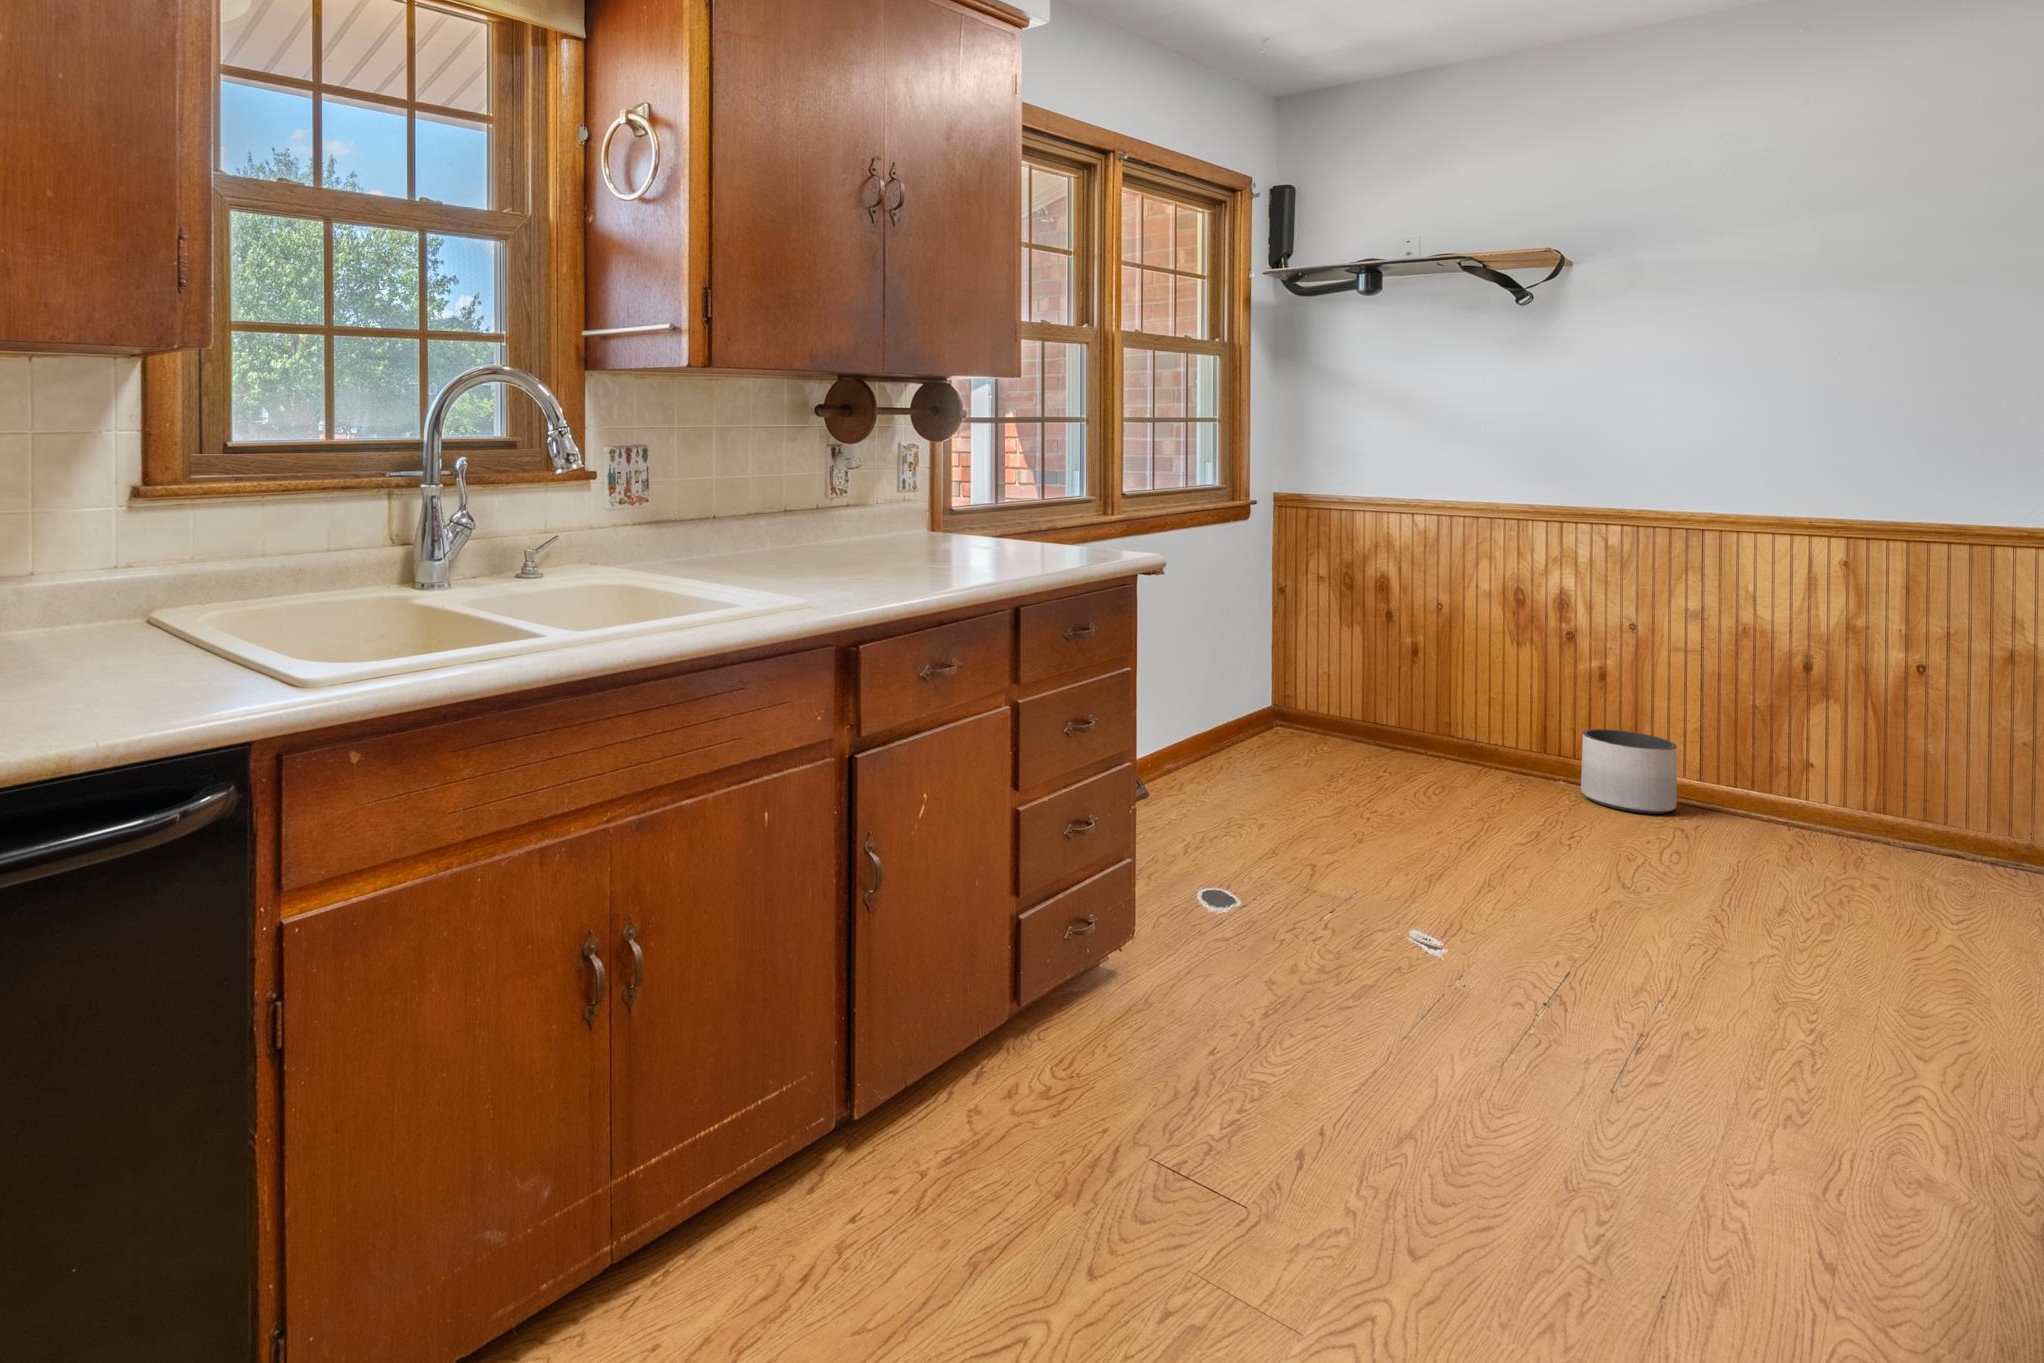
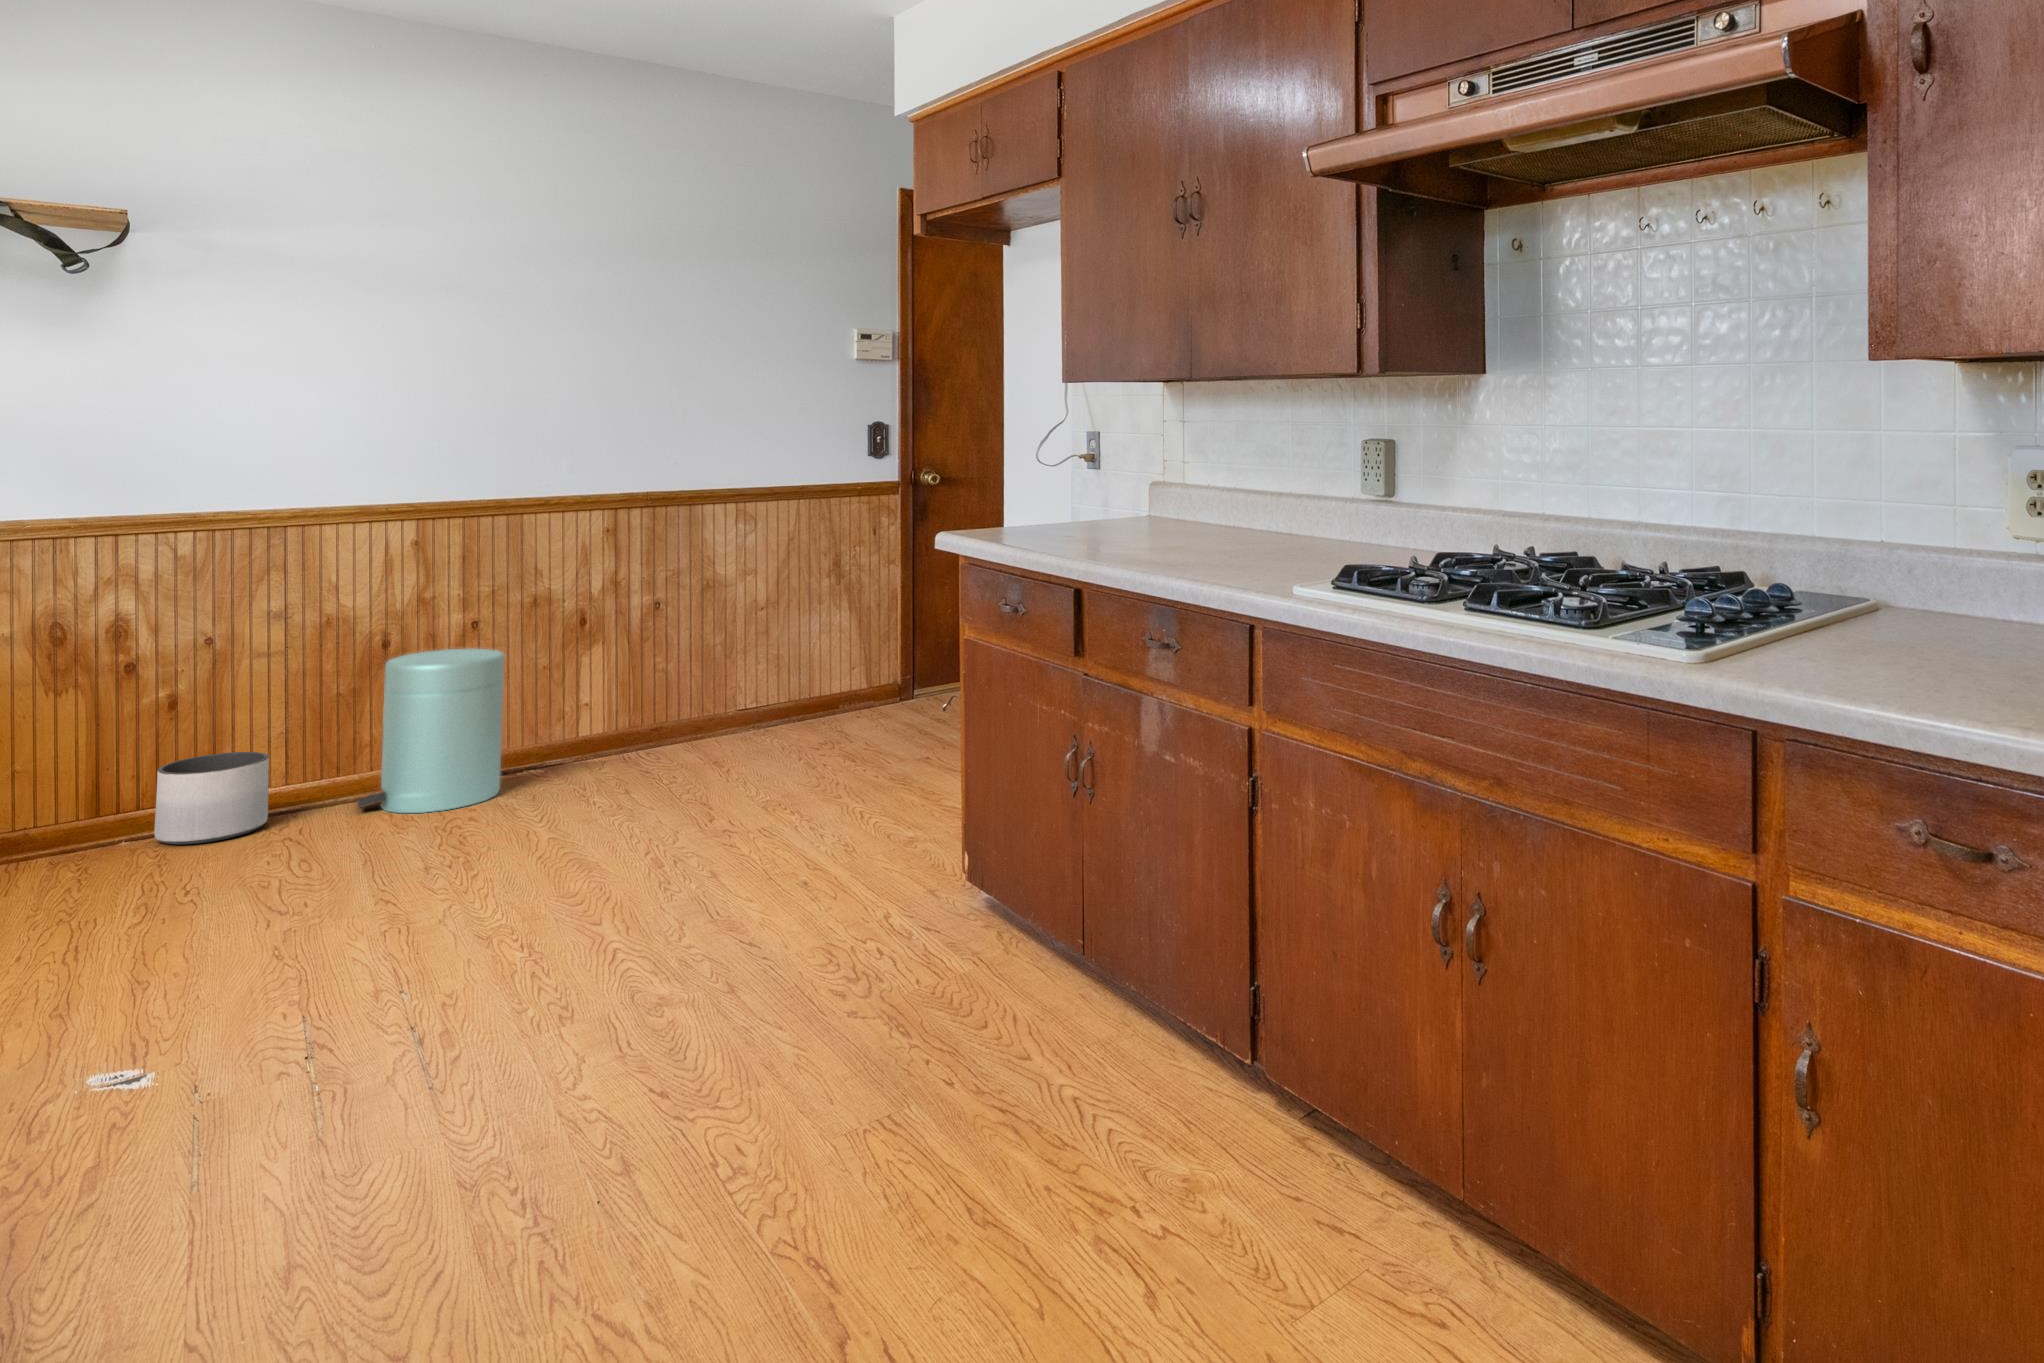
trash can: none [1762,680,1947,872] -> present [357,649,504,813]

